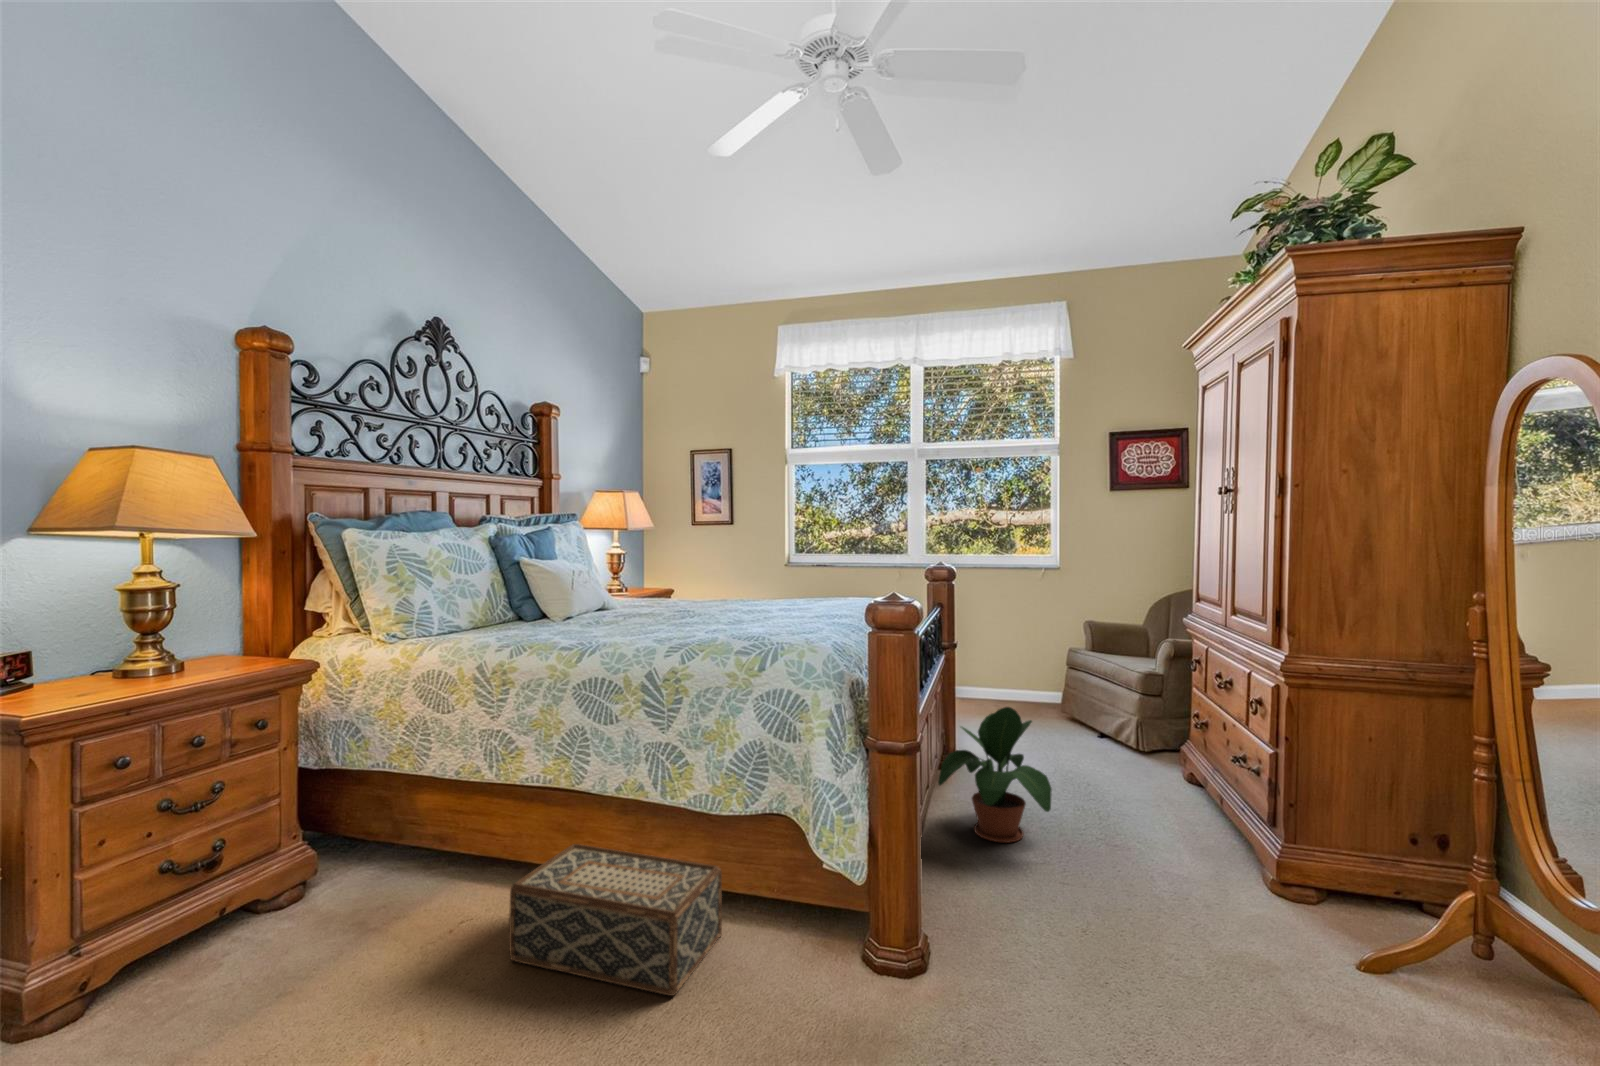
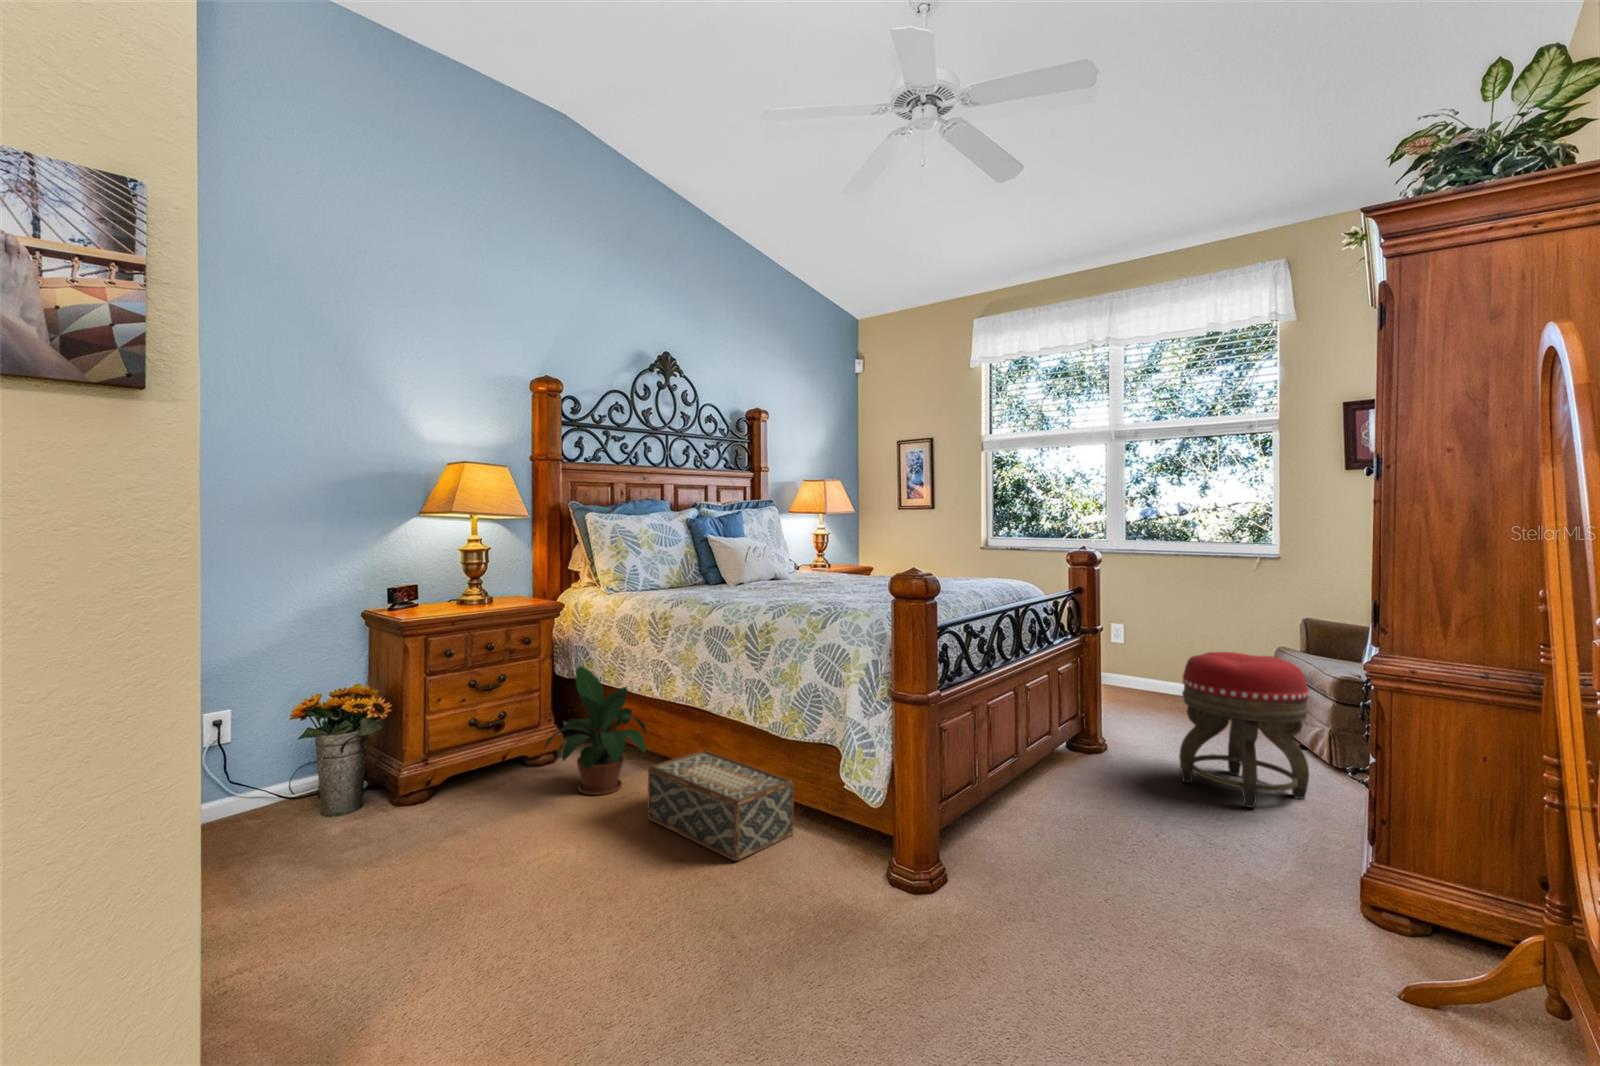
footstool: none [1042,657,1149,801] -> present [1179,652,1309,808]
potted plant: present [938,707,1052,843] -> present [545,666,646,795]

